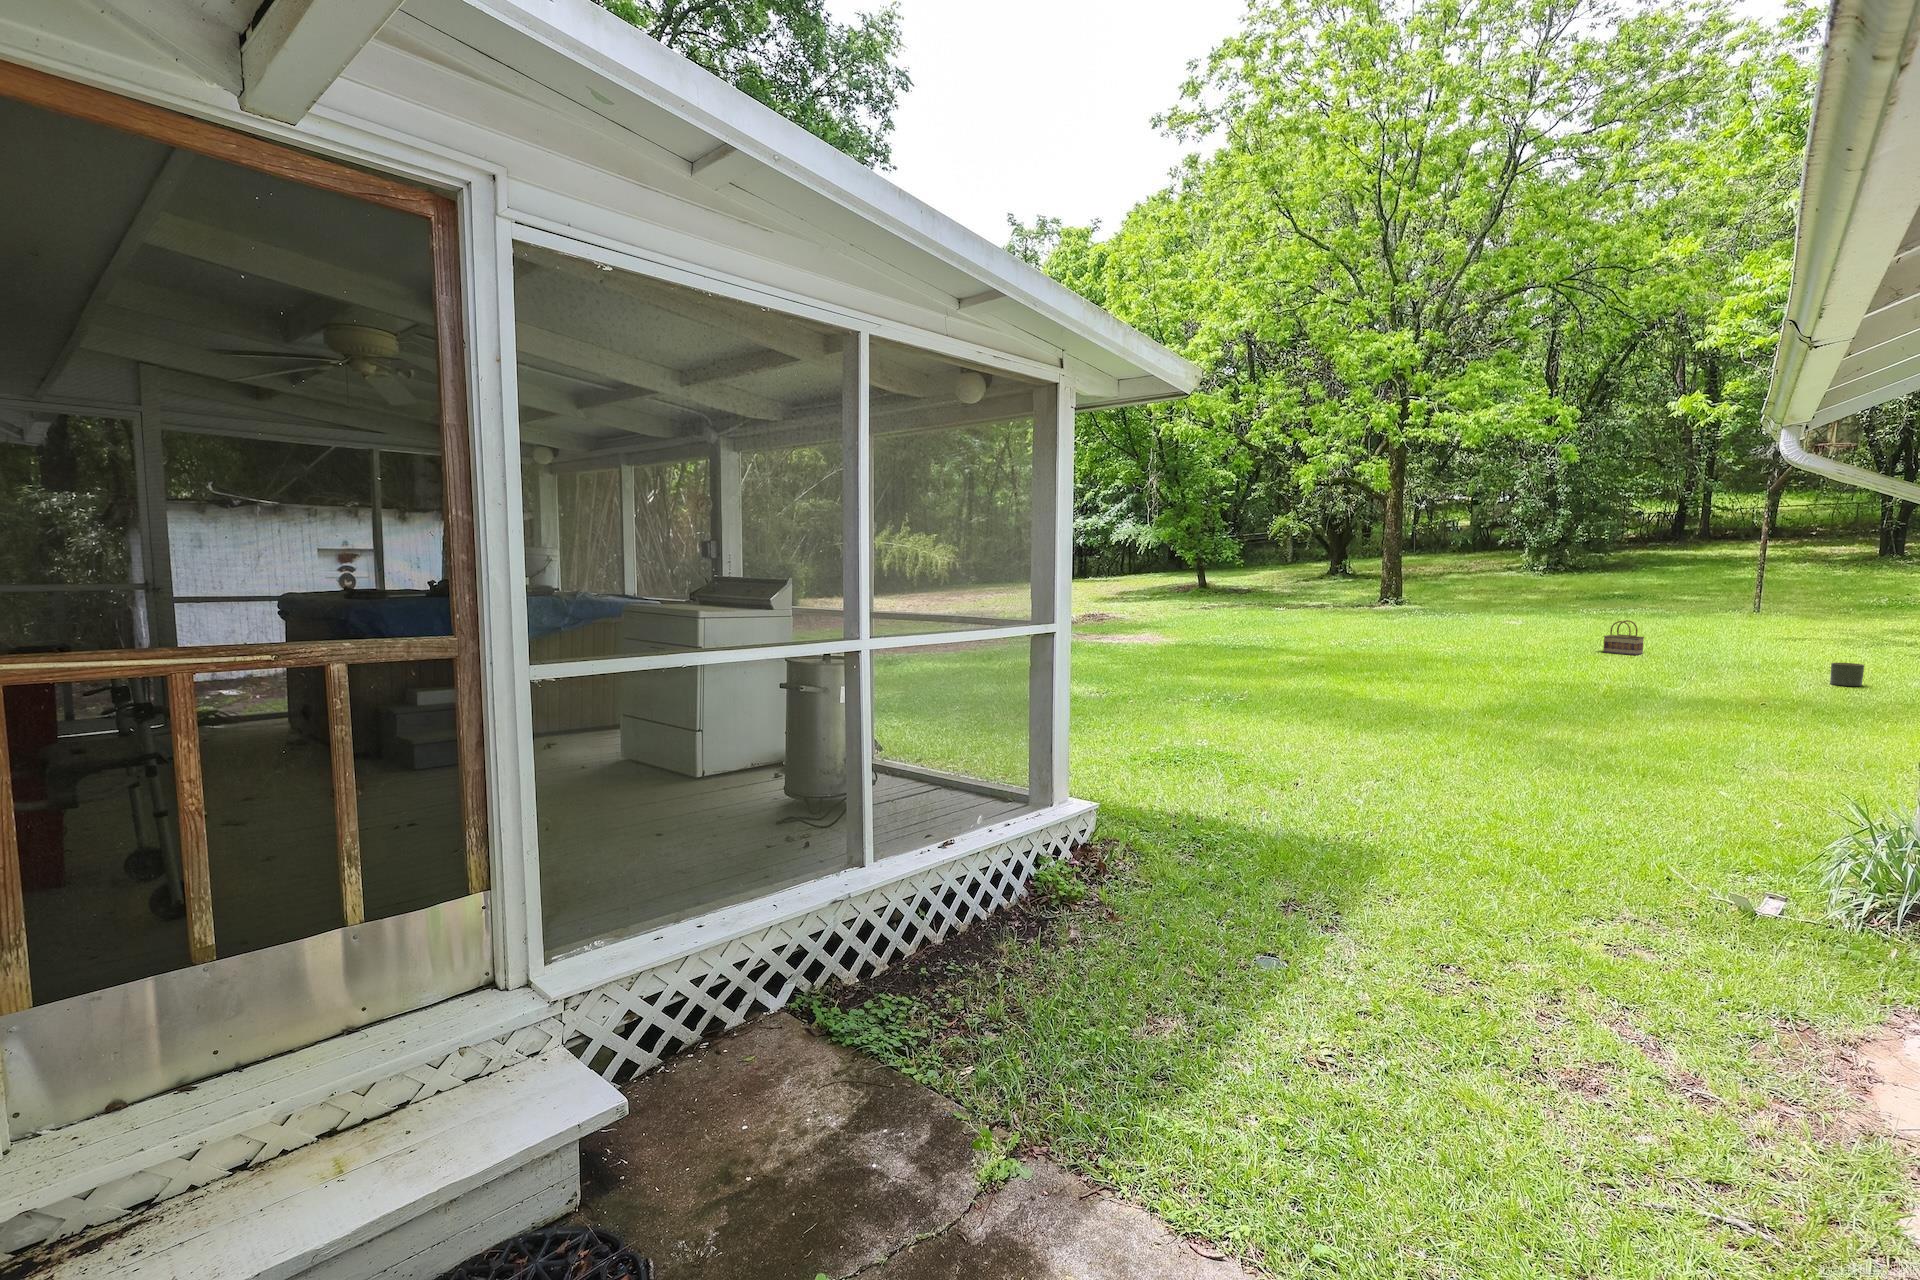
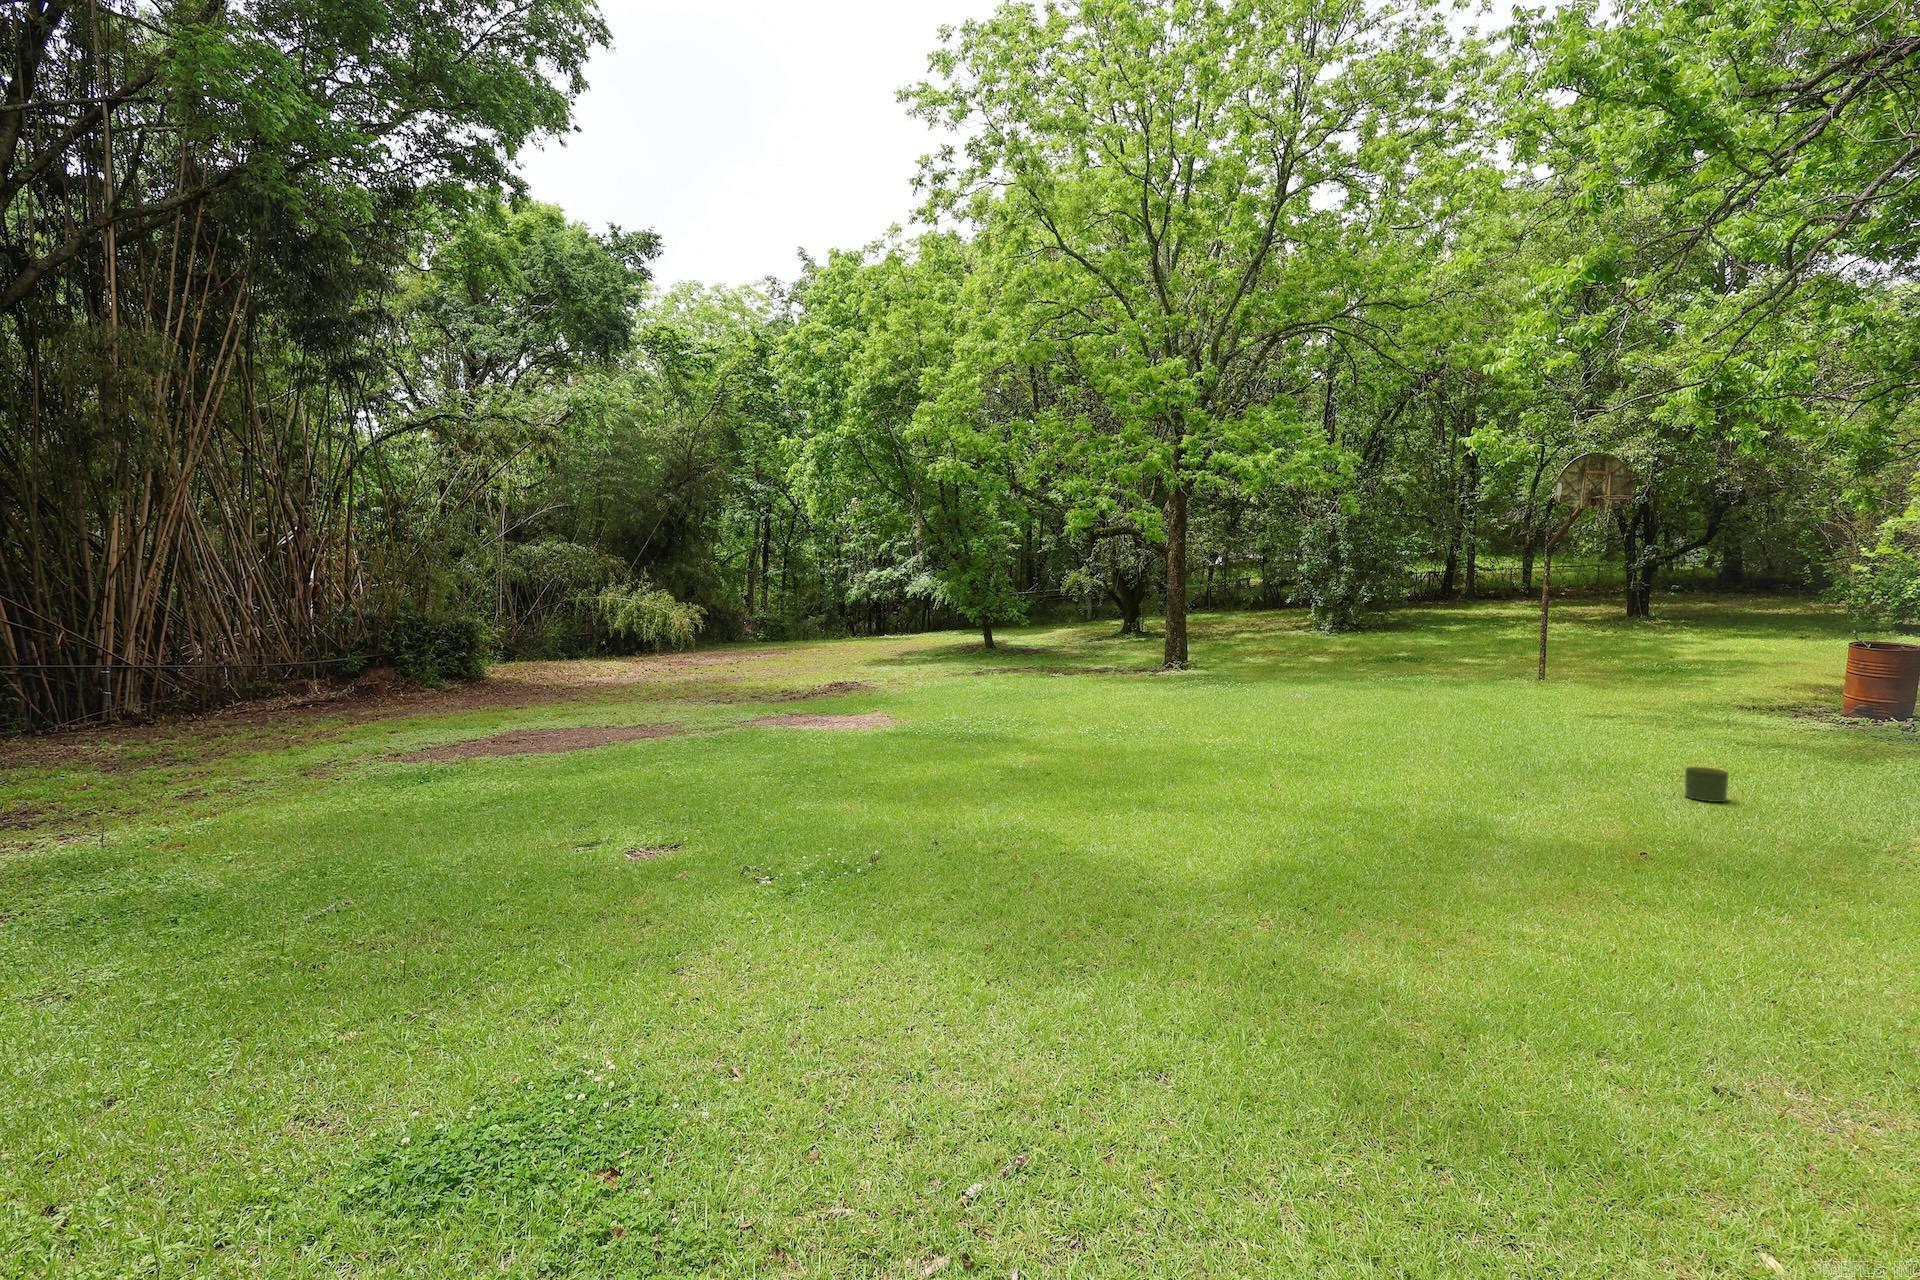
basket: present [1603,620,1644,655] -> none [1395,698,1442,744]

